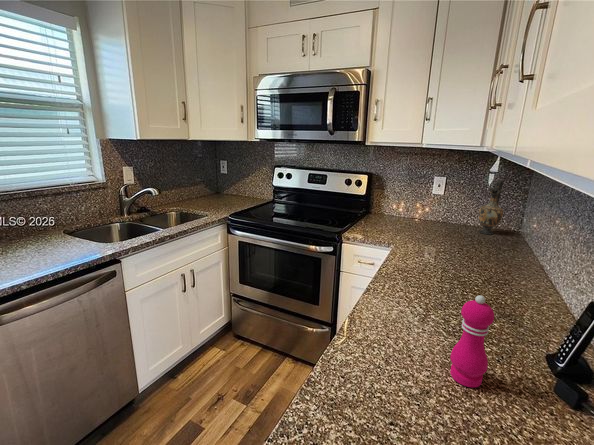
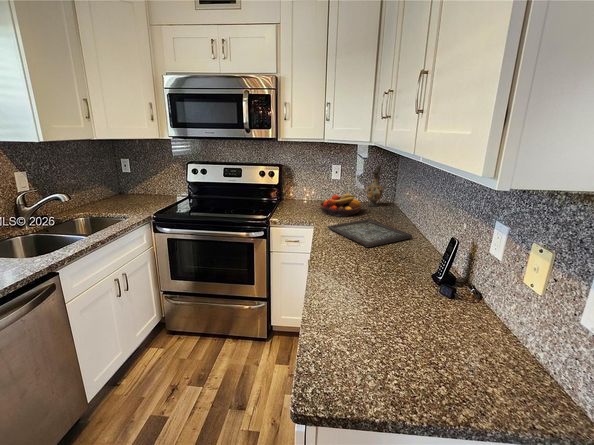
fruit bowl: none [409,212,466,243] -> present [320,193,361,217]
tray: none [408,250,531,289] -> present [327,219,412,247]
pepper mill: present [450,295,494,388] -> none [385,242,409,301]

